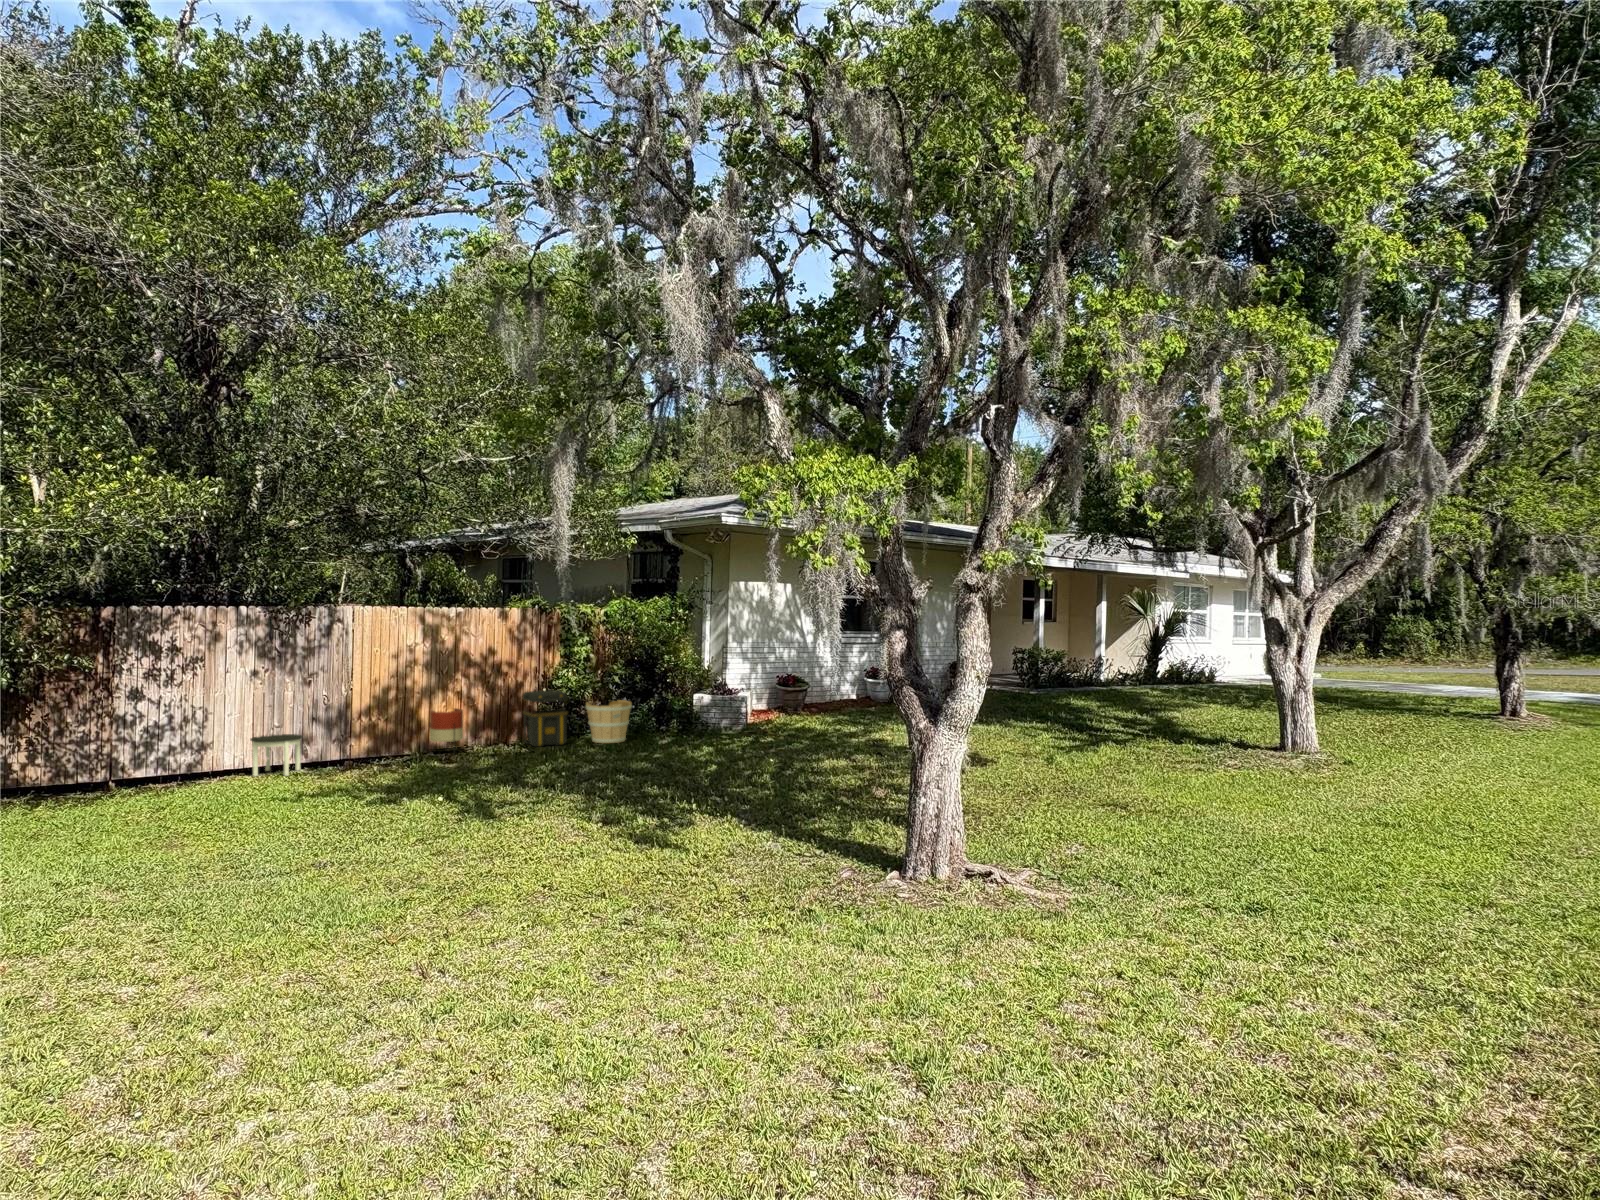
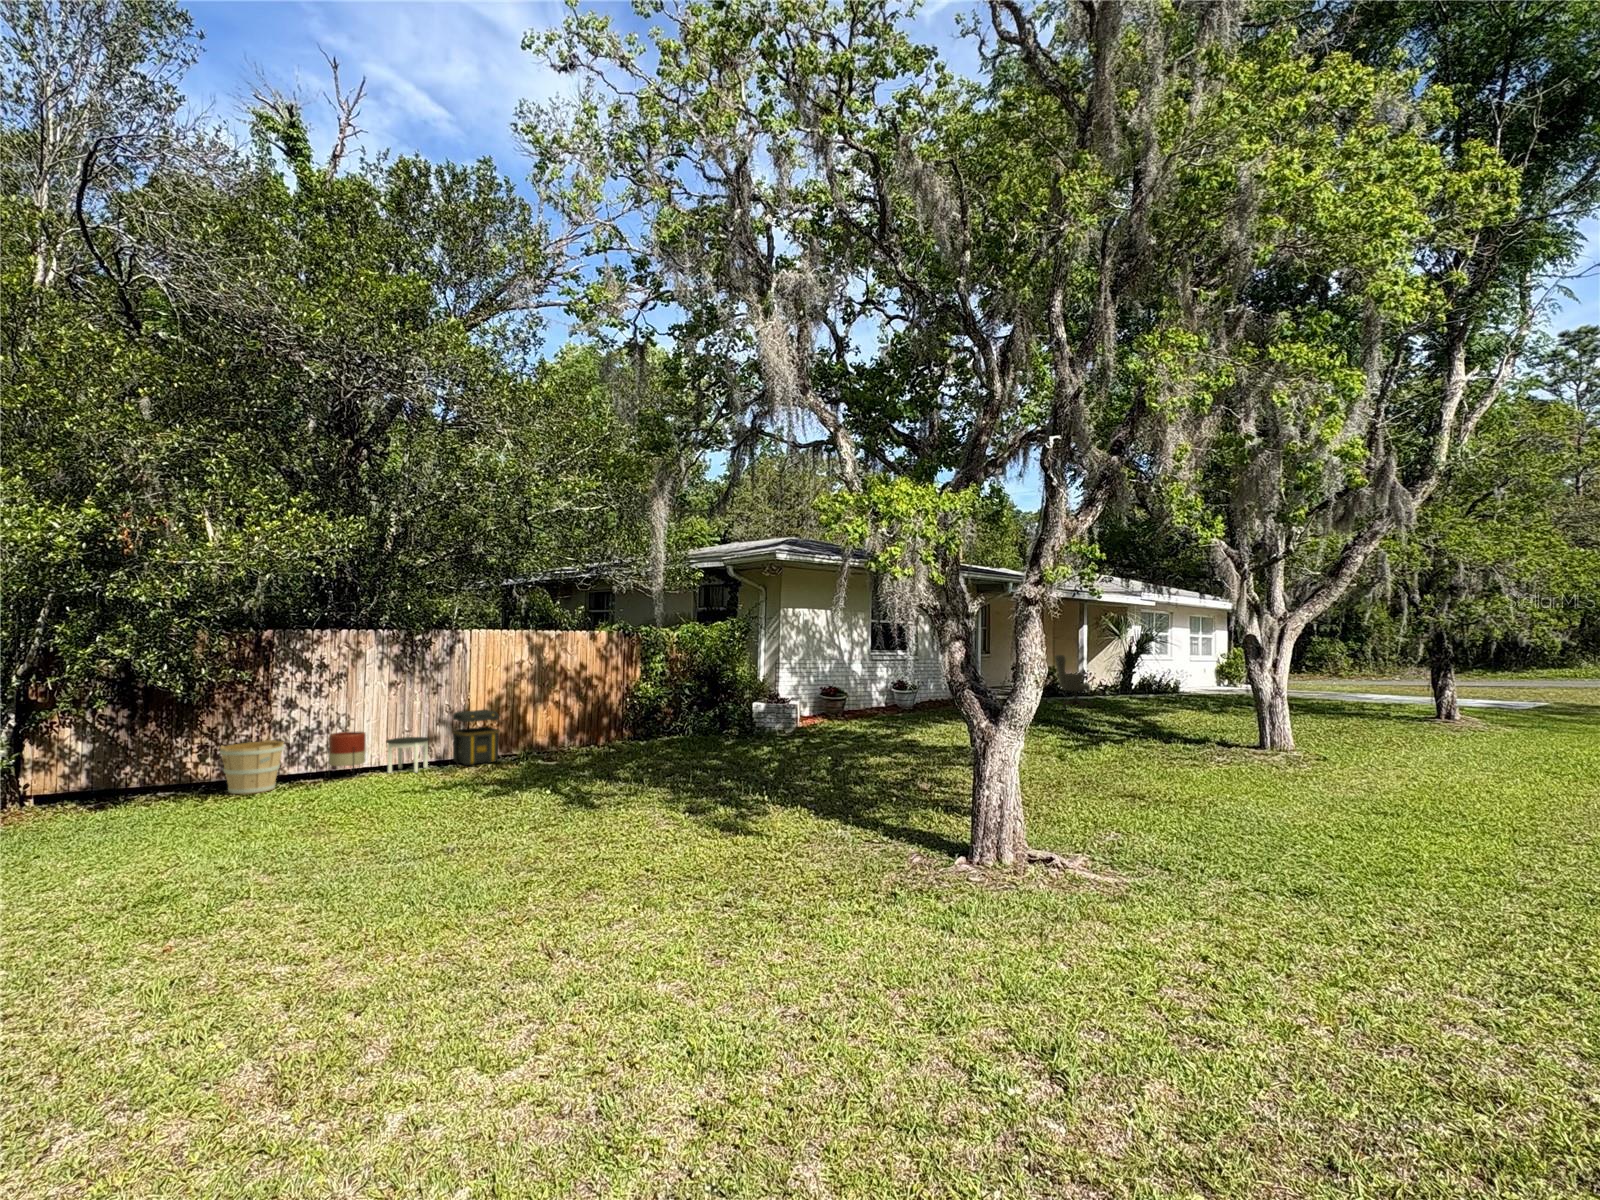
chair: none [1064,637,1108,702] -> present [1054,655,1092,708]
toolbox: present [523,690,568,747] -> present [452,710,500,765]
wooden bucket: present [586,700,632,743] -> present [220,740,284,794]
planter: present [429,708,463,742] -> present [328,731,366,766]

